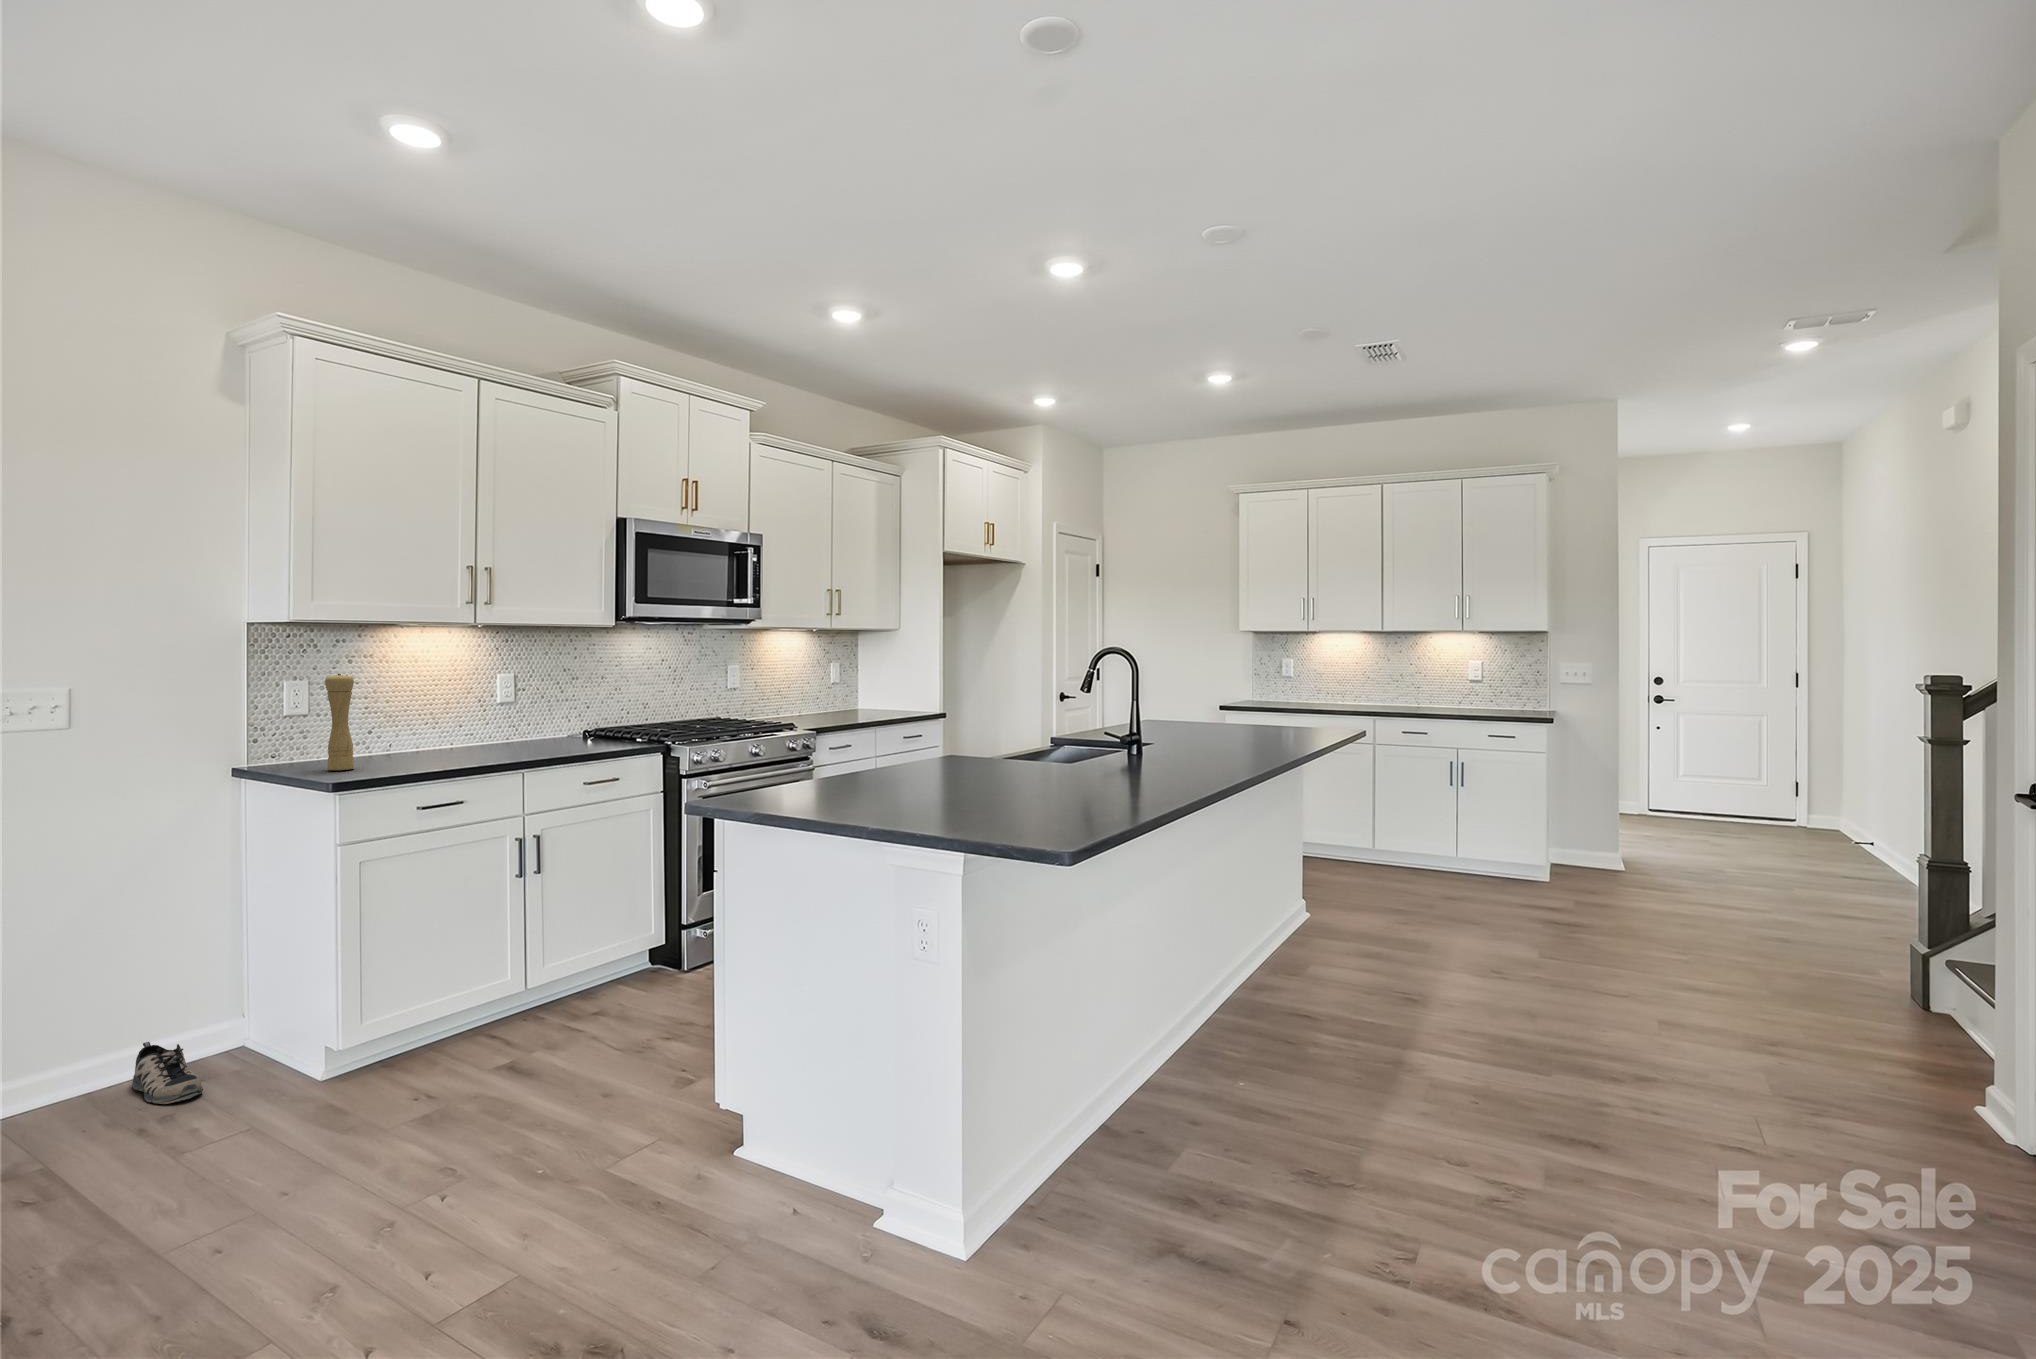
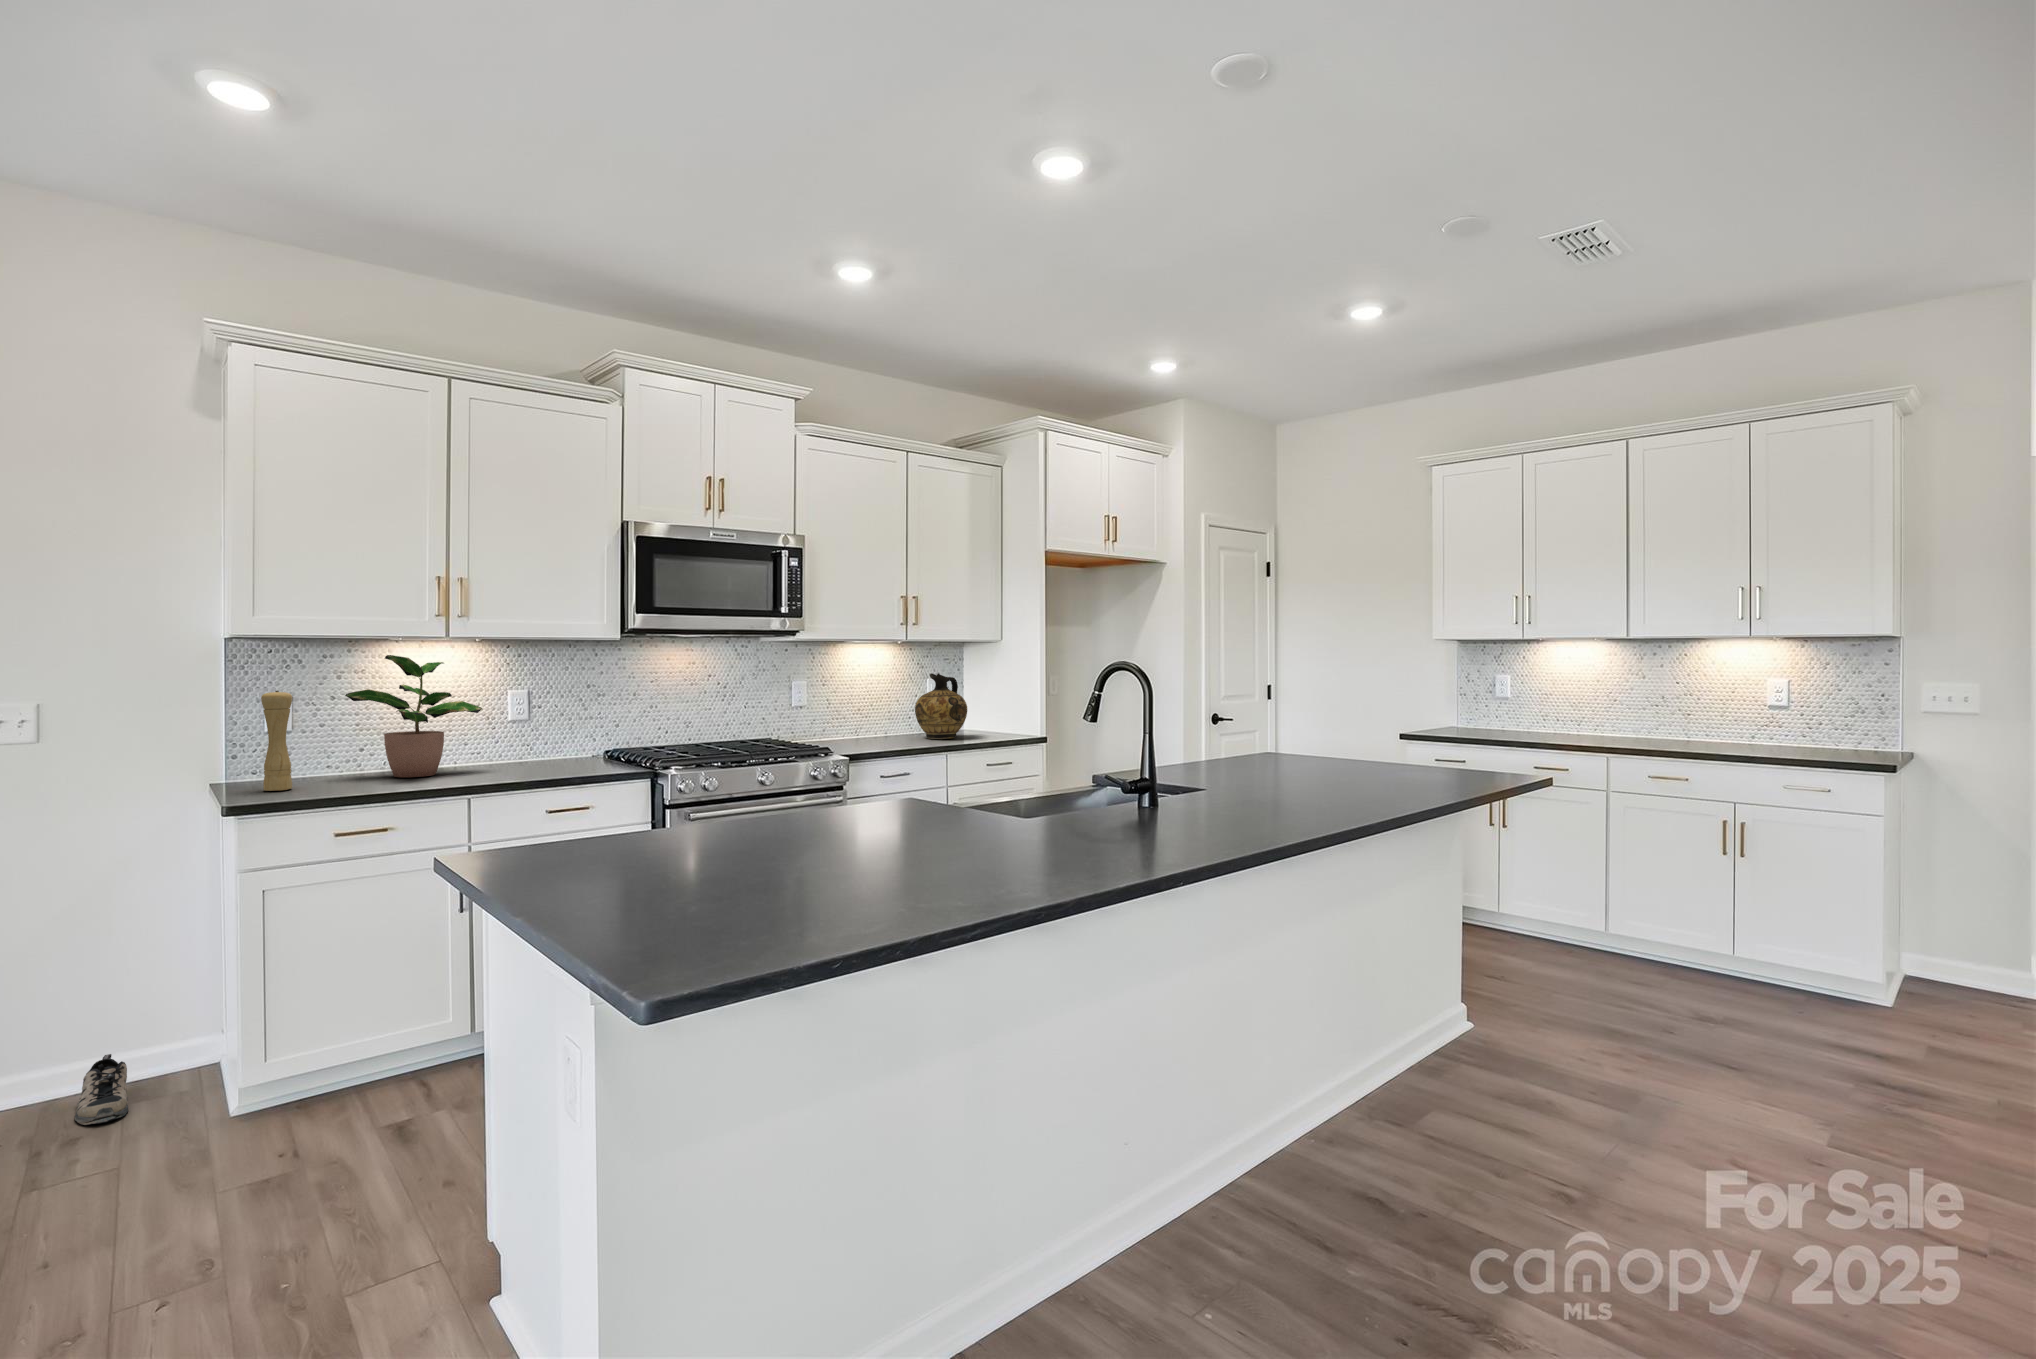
potted plant: none [380,640,504,756] -> present [345,655,482,777]
ceramic jug: none [839,658,886,716] -> present [915,673,967,739]

